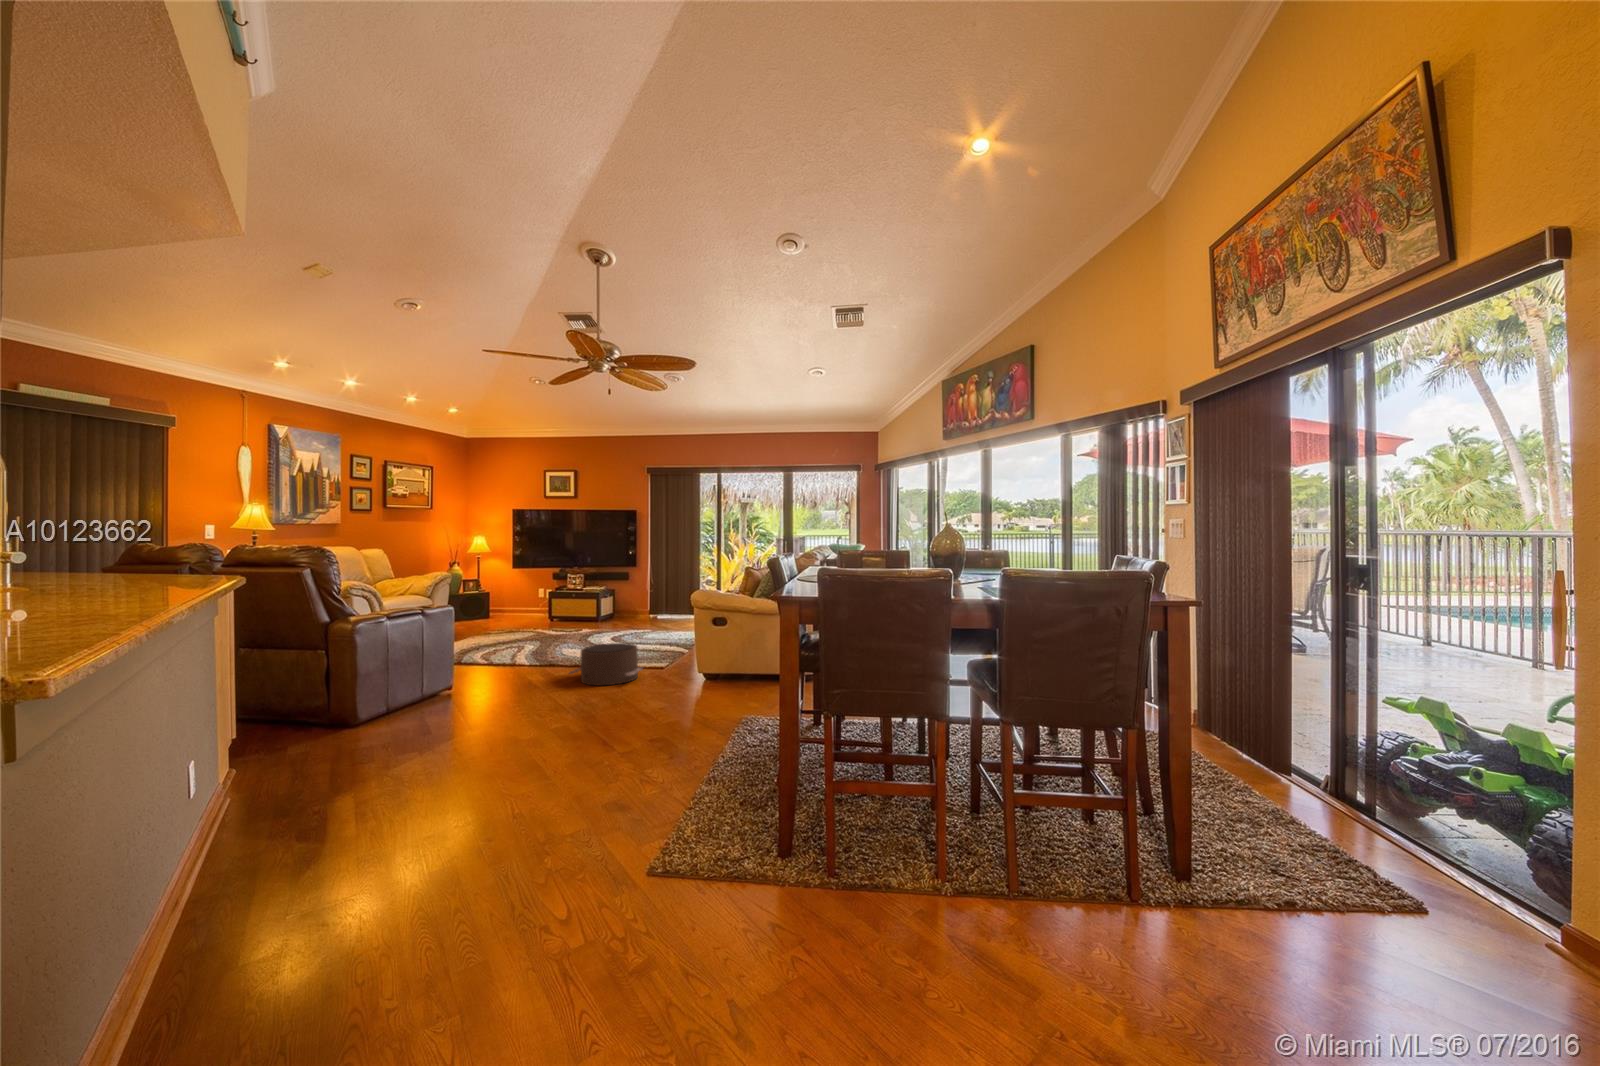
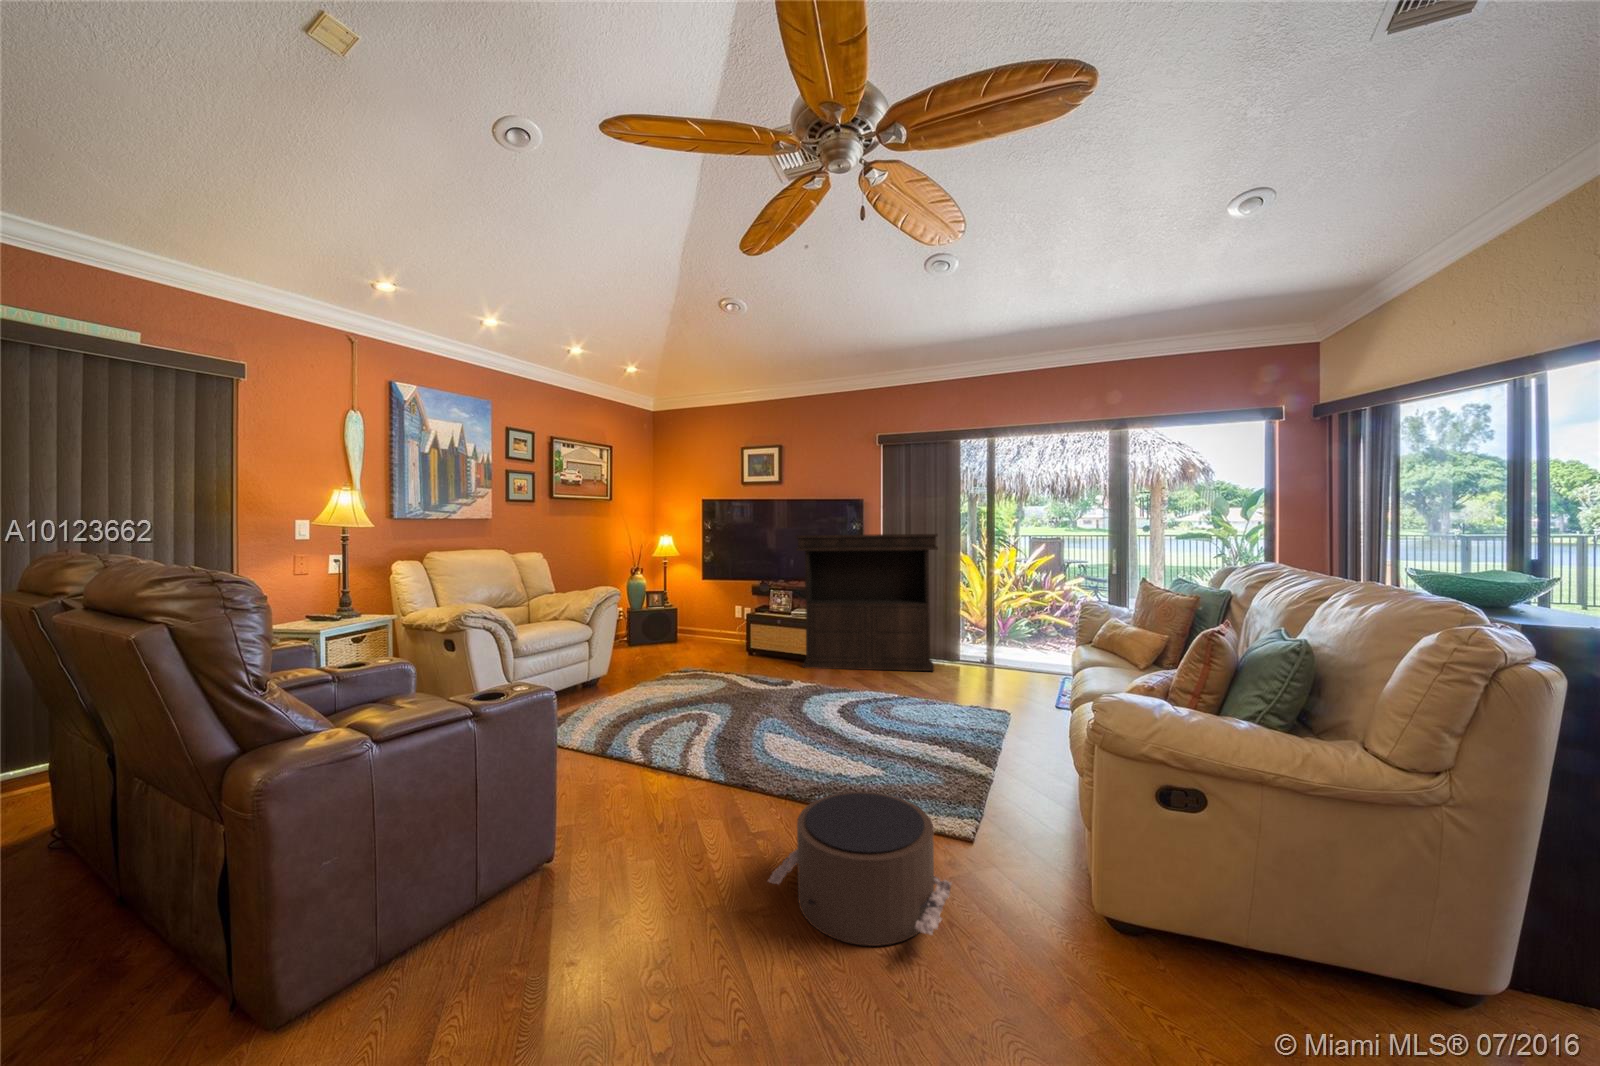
console table: none [585,534,680,624] -> present [796,534,938,671]

